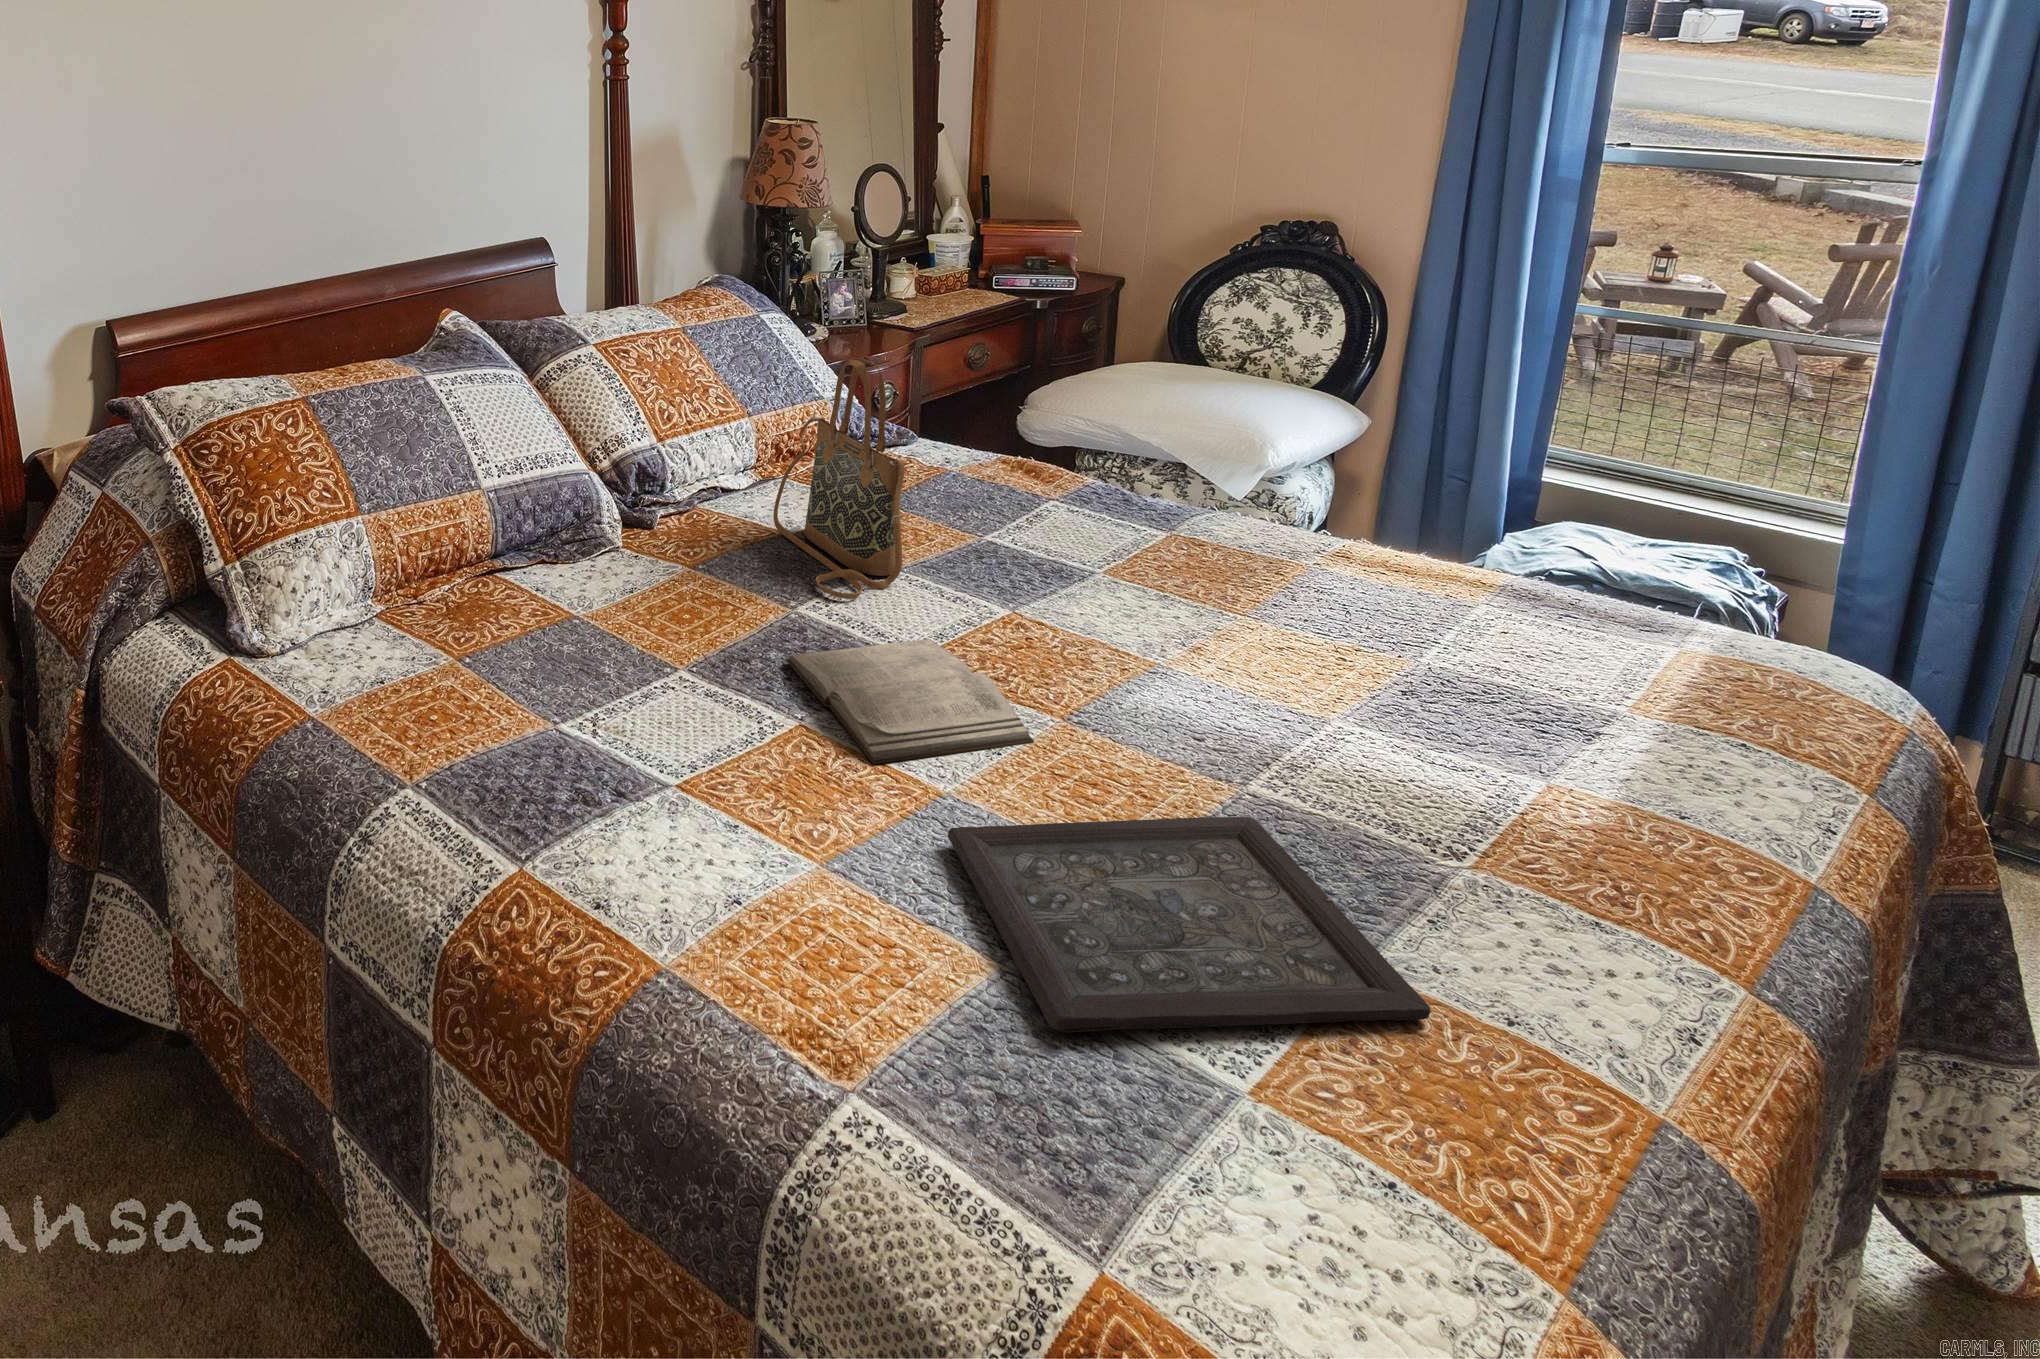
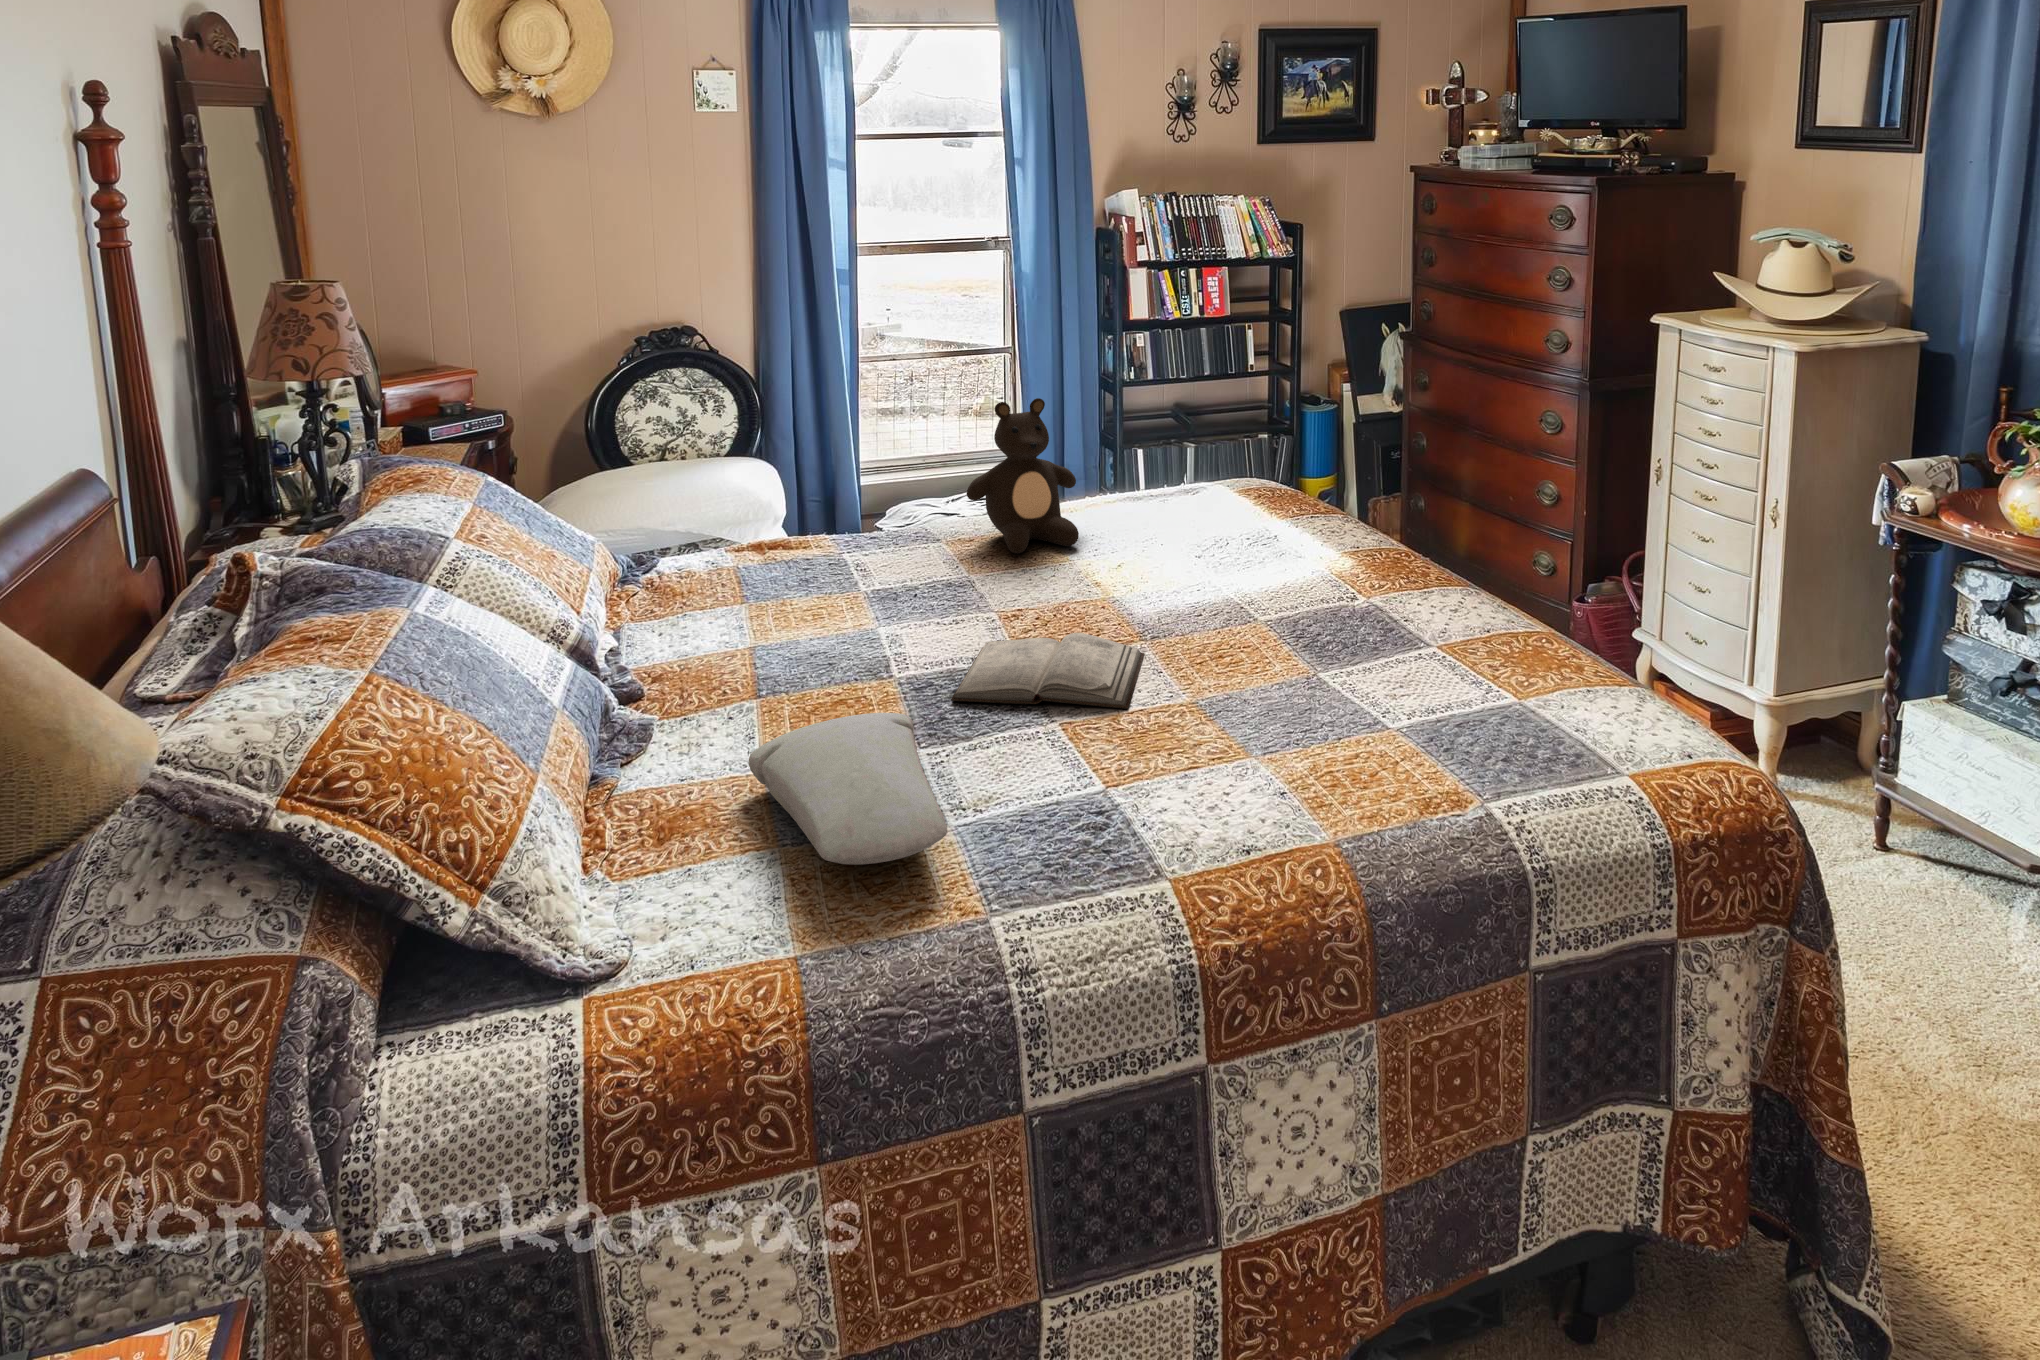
handbag: present [773,357,905,599] -> none [692,452,883,660]
teddy bear: none [1198,391,1379,615] -> present [967,398,1079,554]
pillow: none [395,592,663,717] -> present [749,713,947,864]
tray: present [948,817,1431,1032] -> none [1241,620,1466,729]

